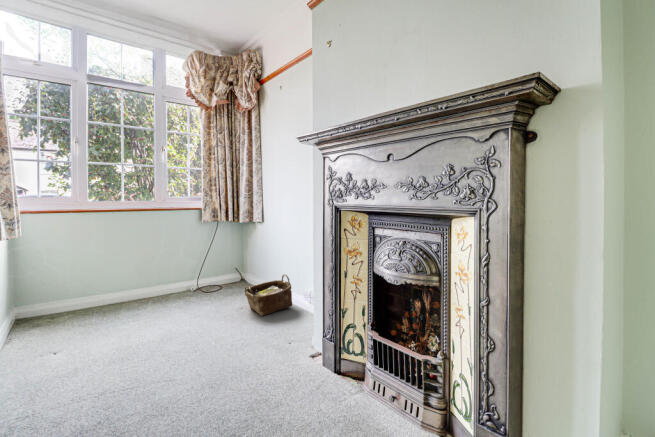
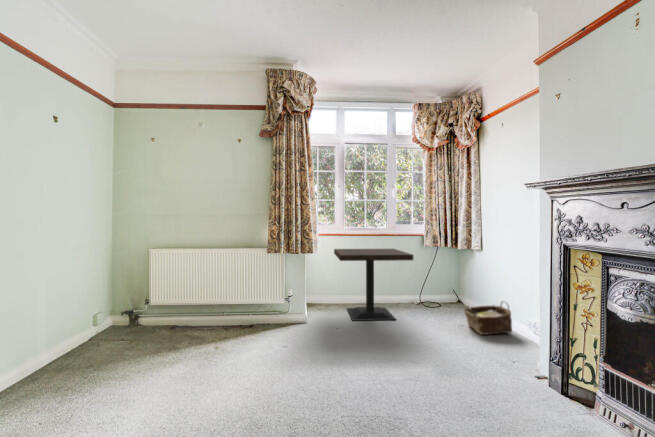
side table: none [53,228,181,334] -> present [334,249,414,321]

